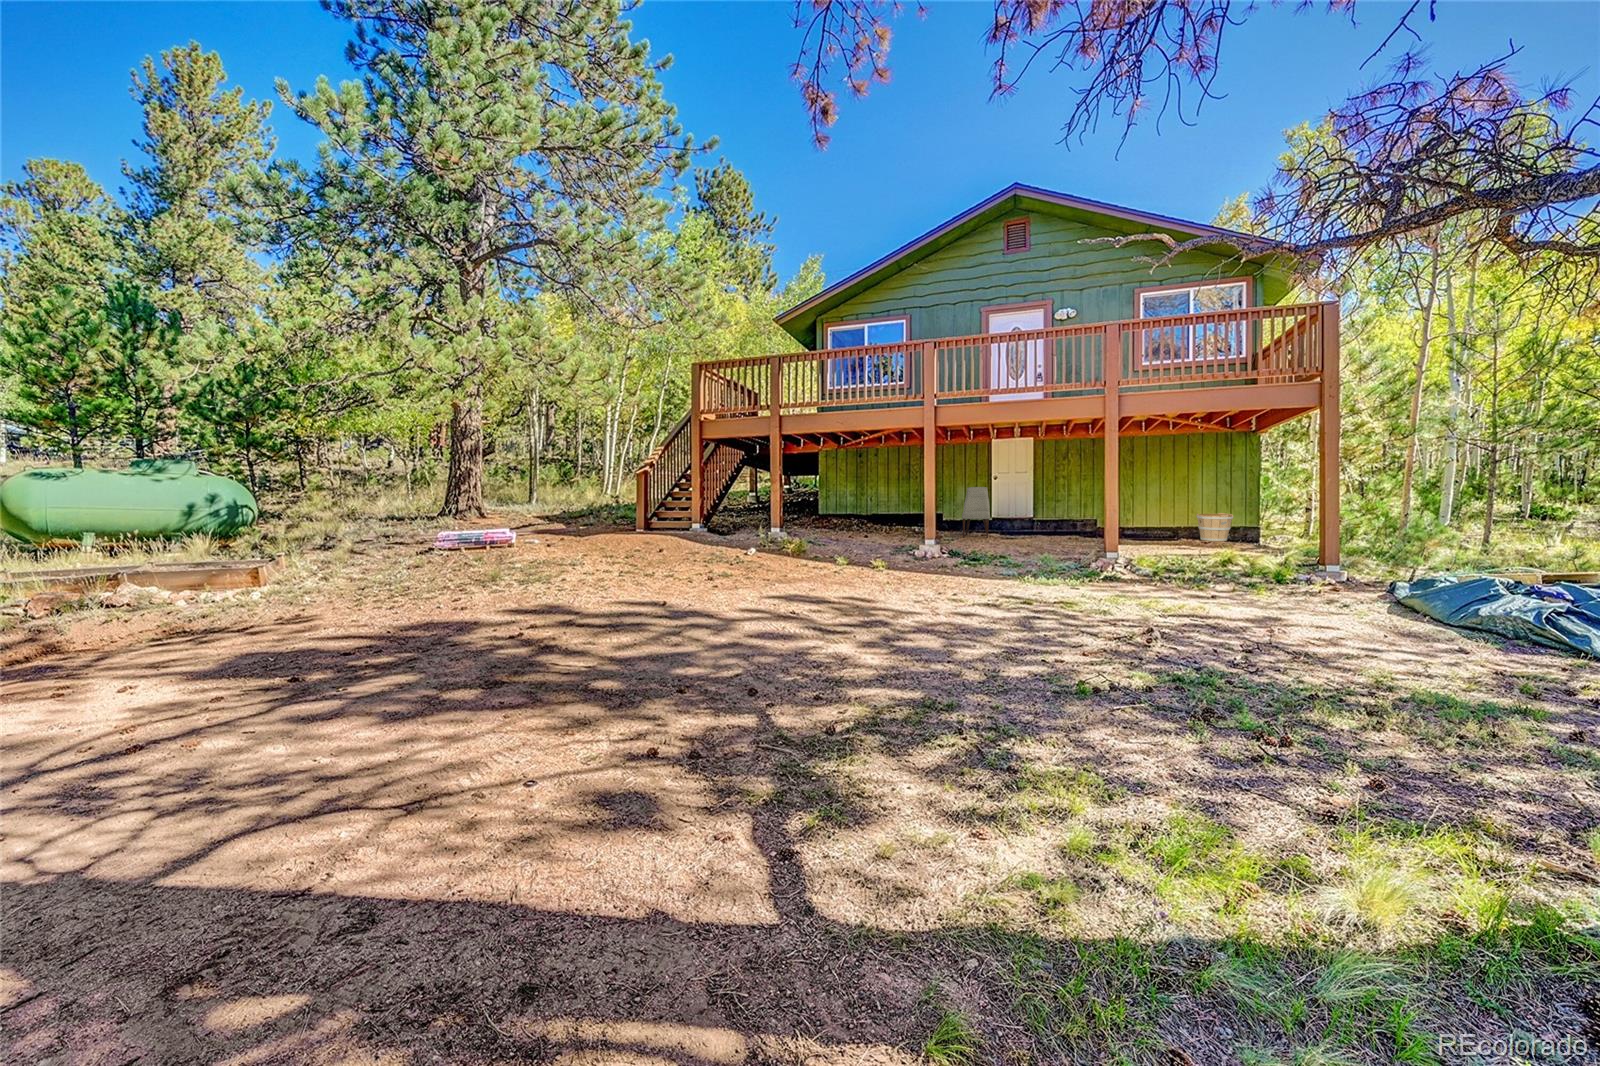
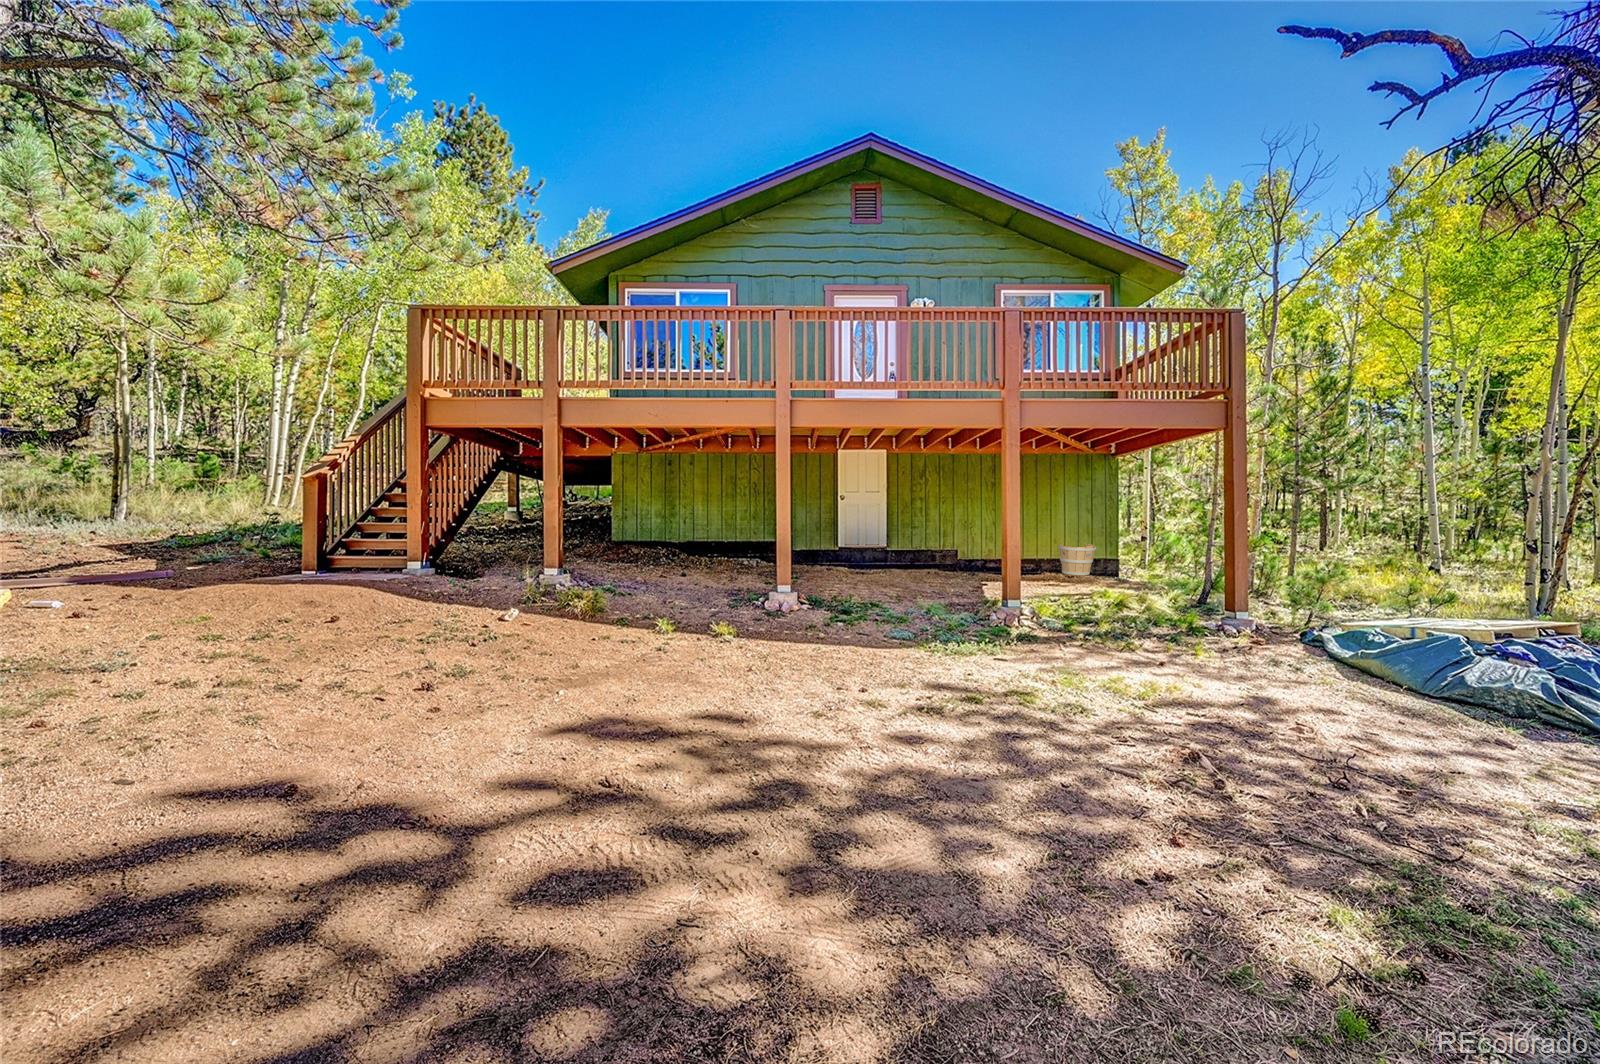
chair: present [962,487,990,538] -> none [803,509,837,573]

